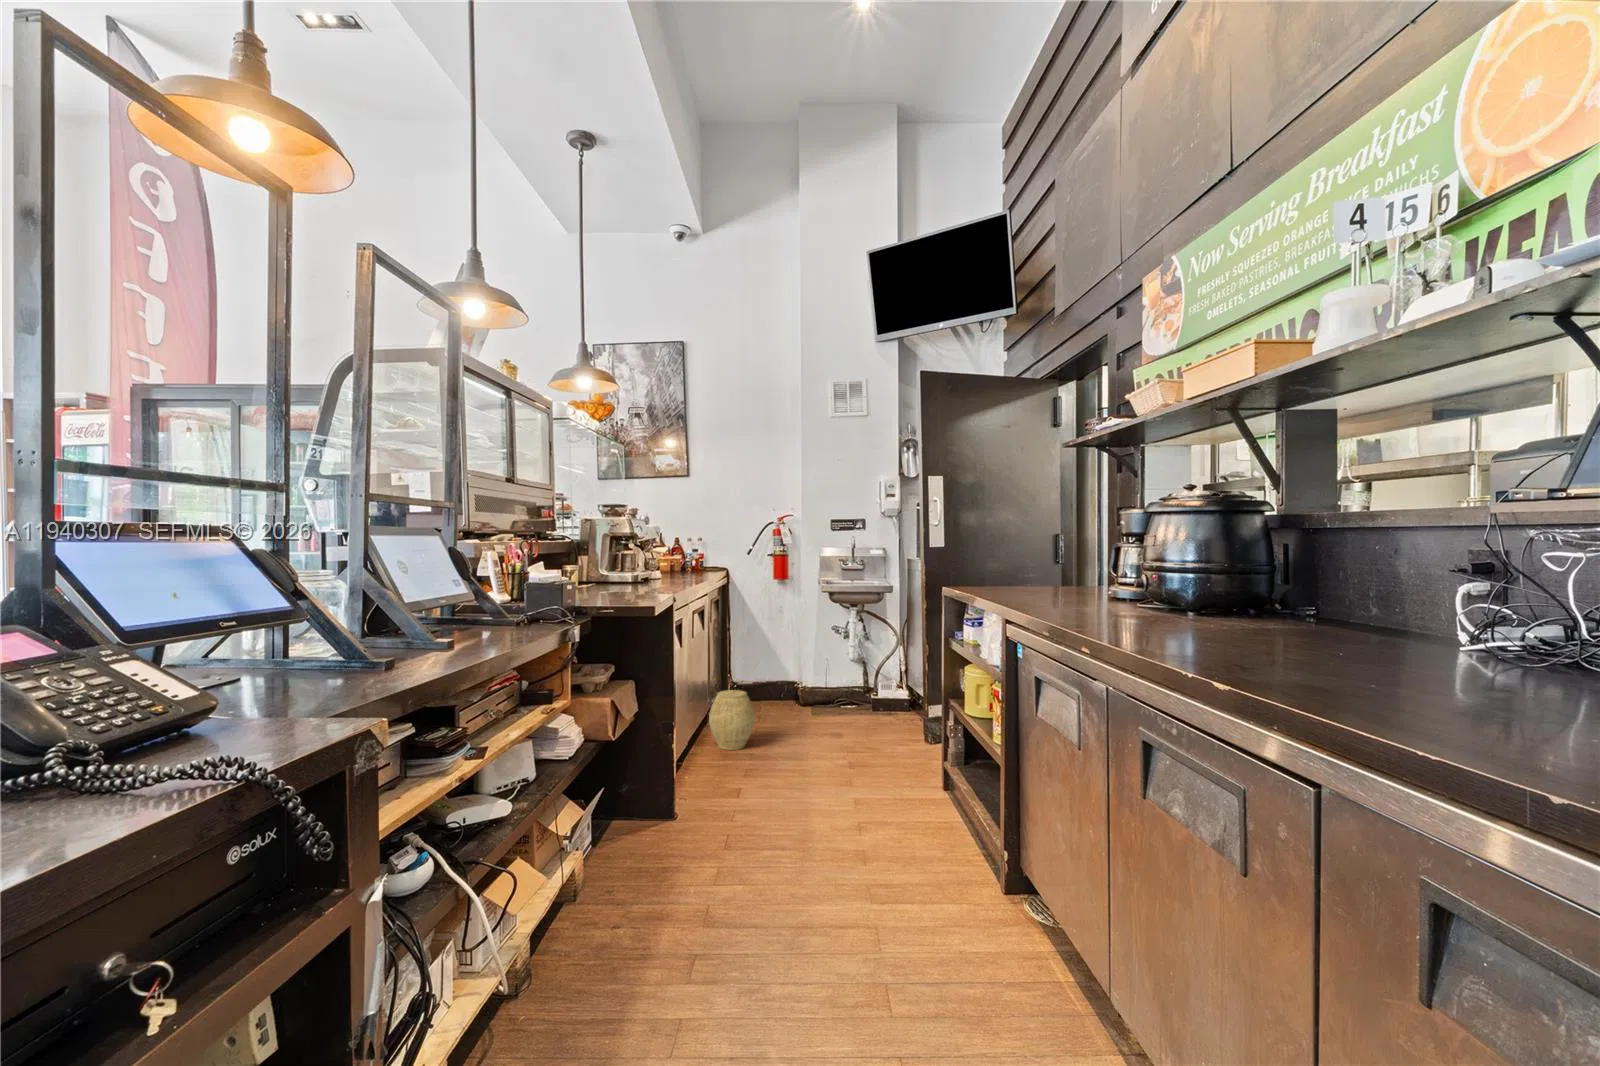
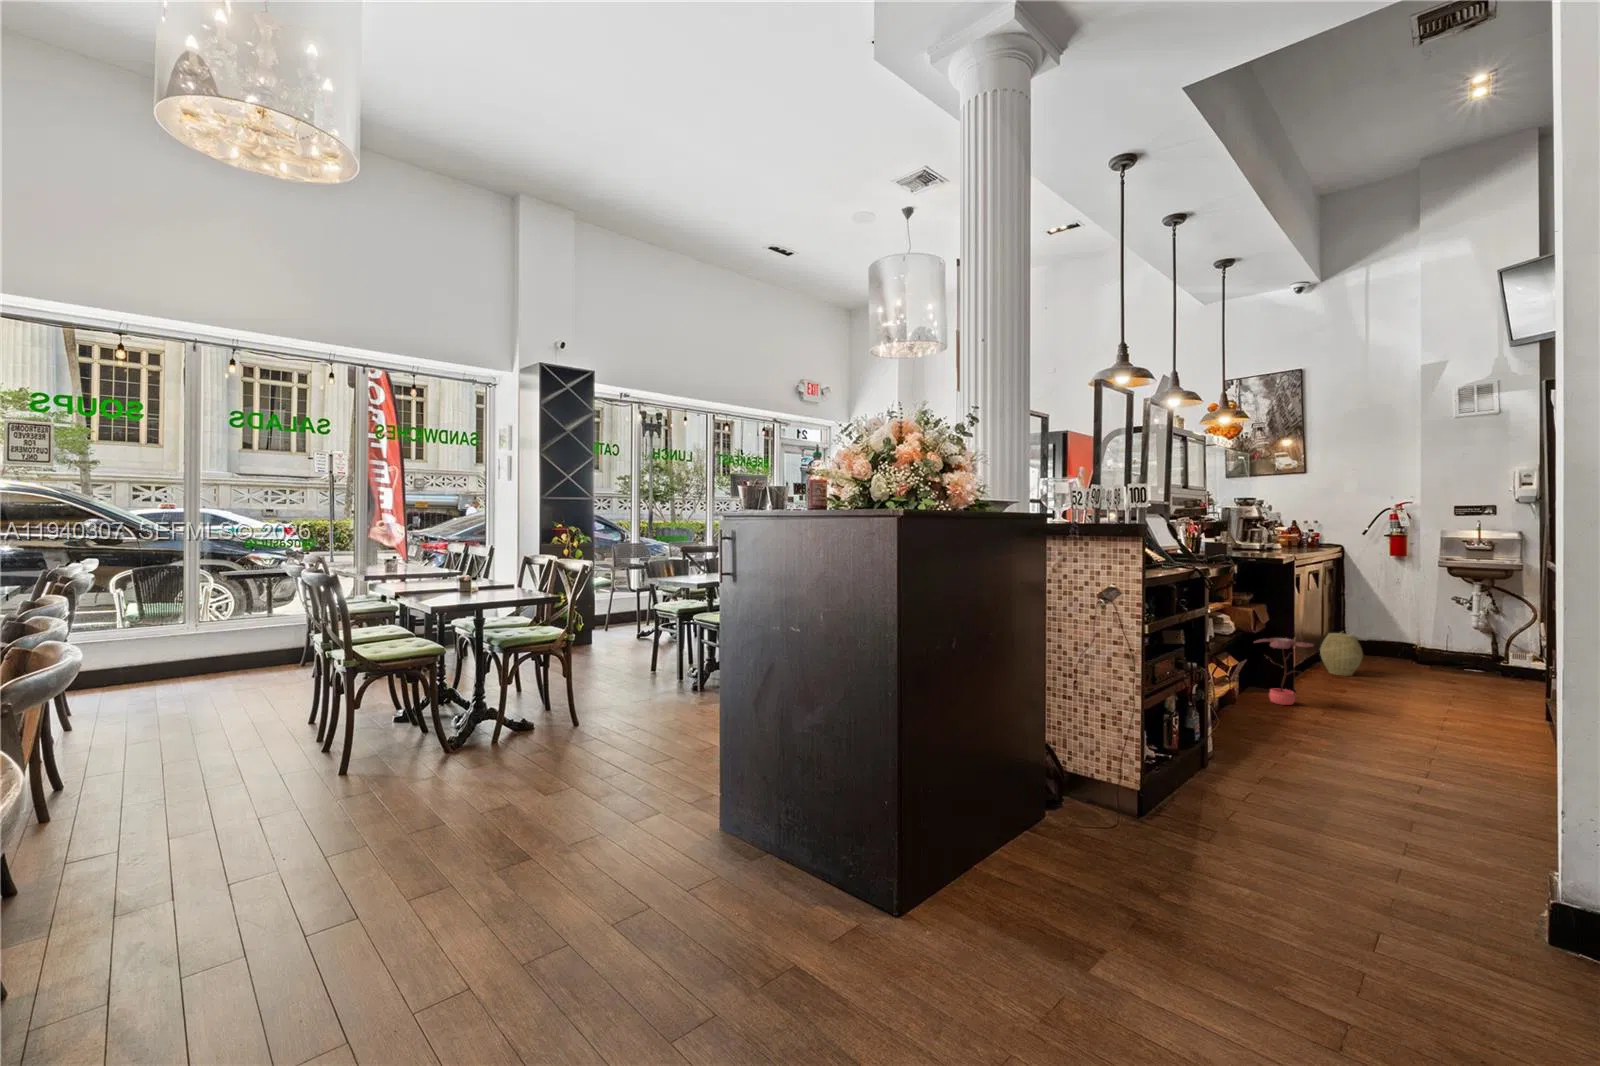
potted plant: none [623,733,707,849] -> present [1255,638,1314,705]

